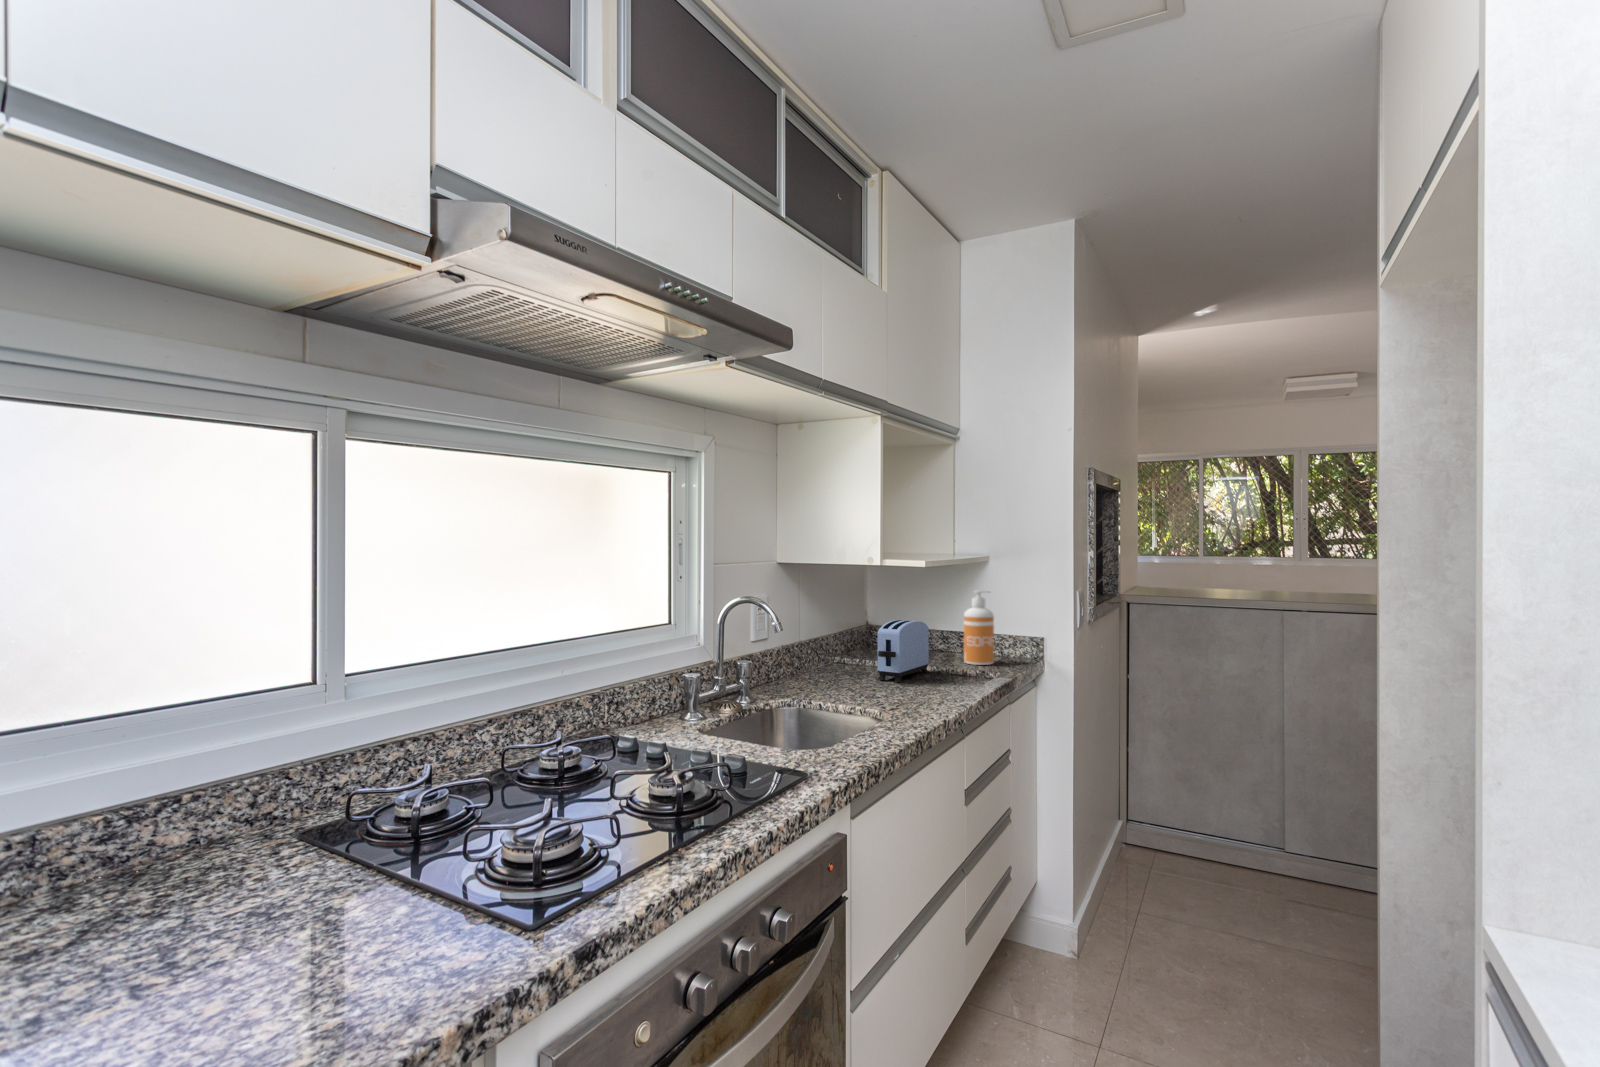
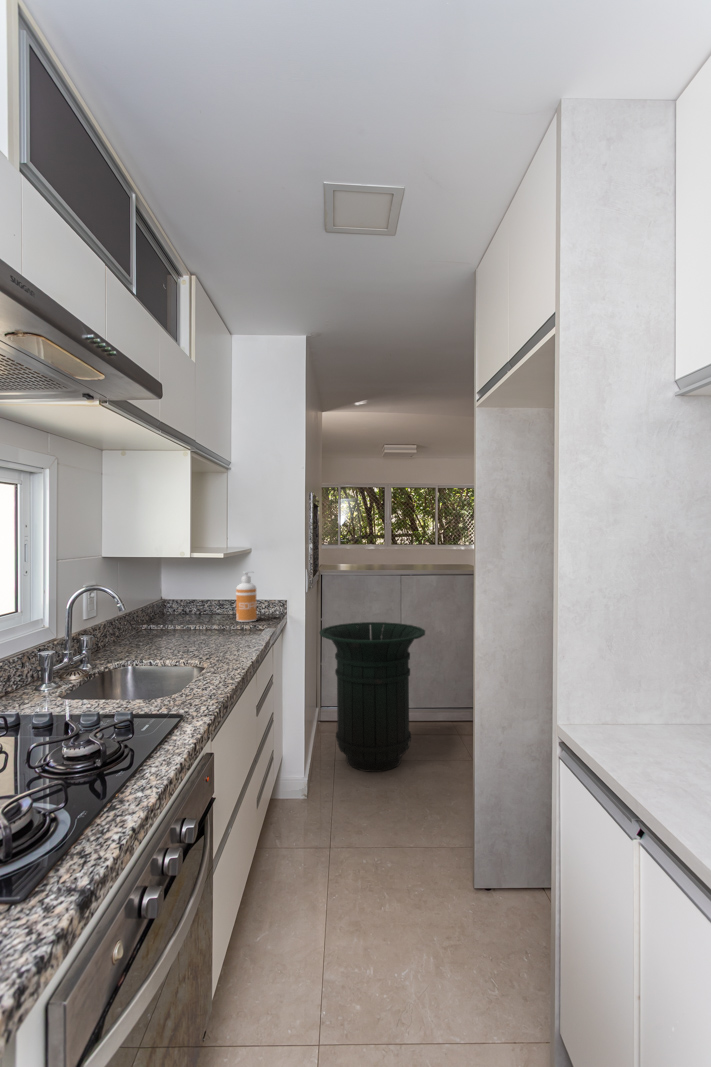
toaster: present [877,620,929,682] -> none [184,595,217,639]
trash can: none [1109,685,1314,945] -> present [319,622,425,772]

